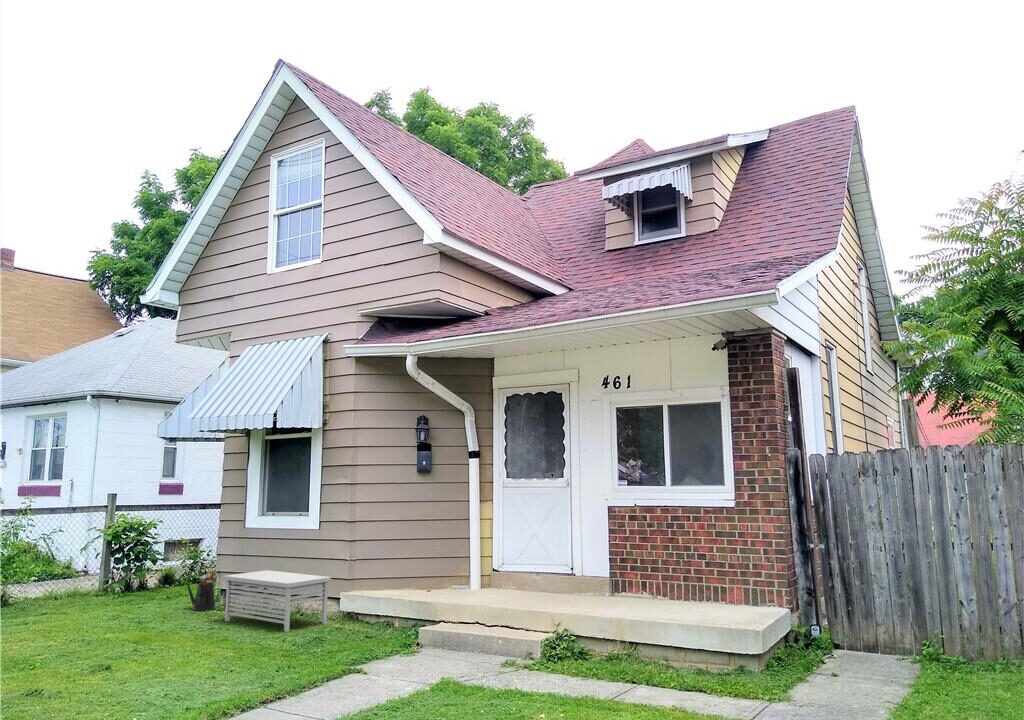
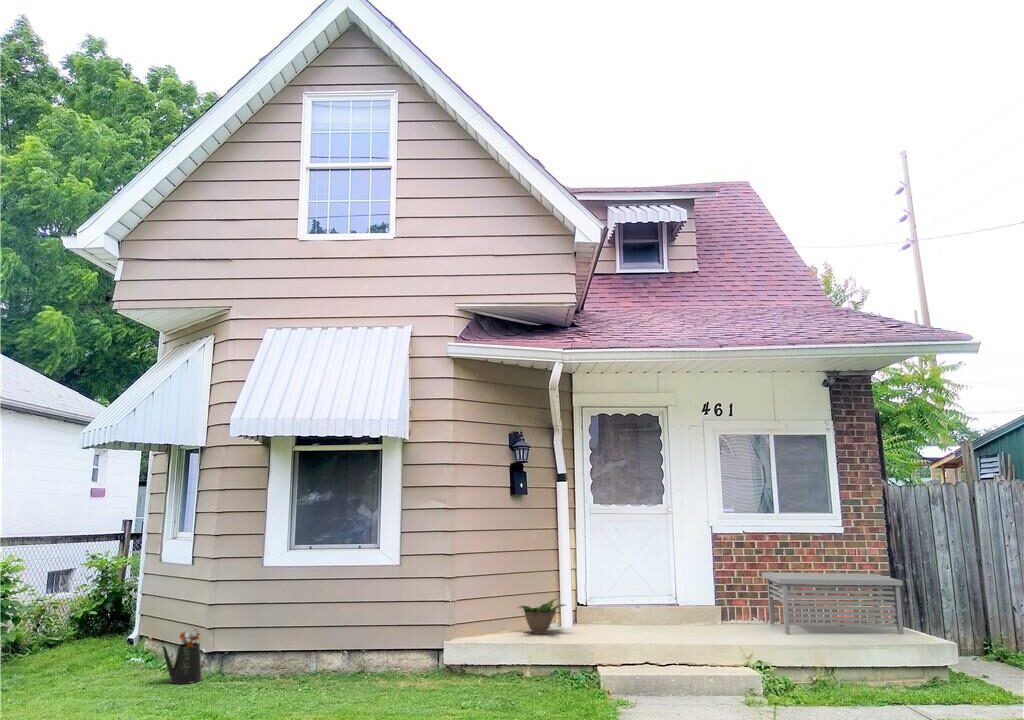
decorative plant: none [411,562,463,593] -> present [518,598,565,634]
storage bench: present [223,570,331,631] -> present [762,572,904,634]

